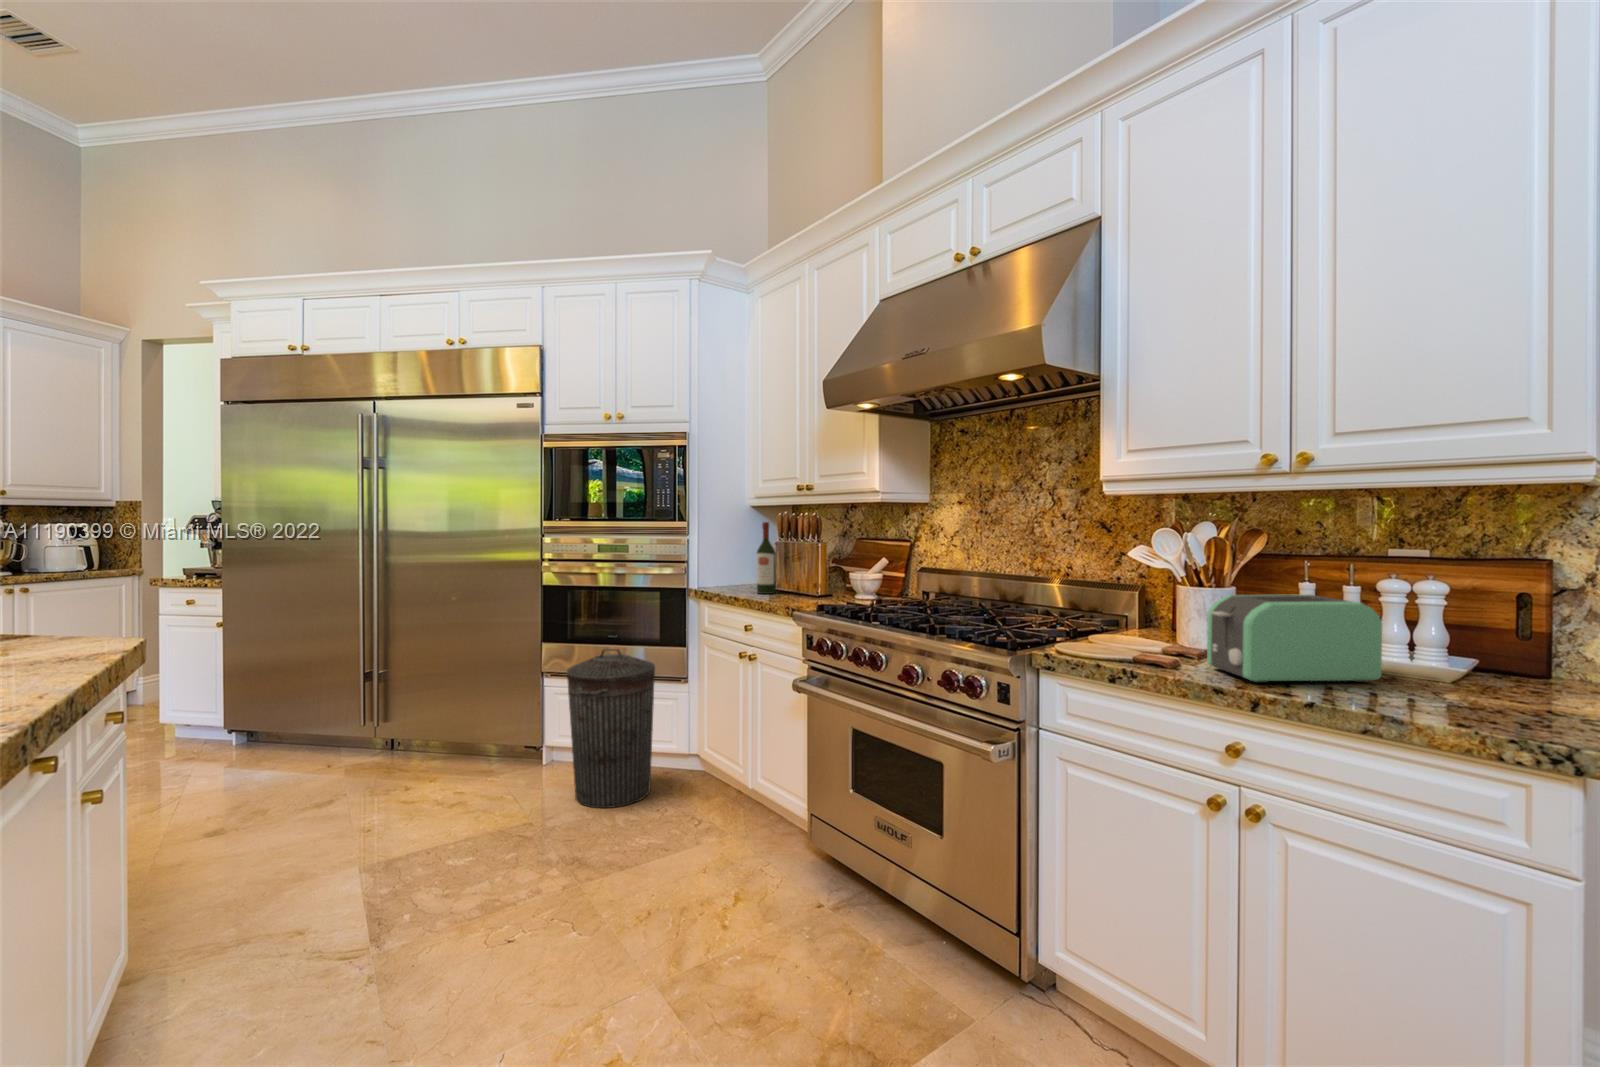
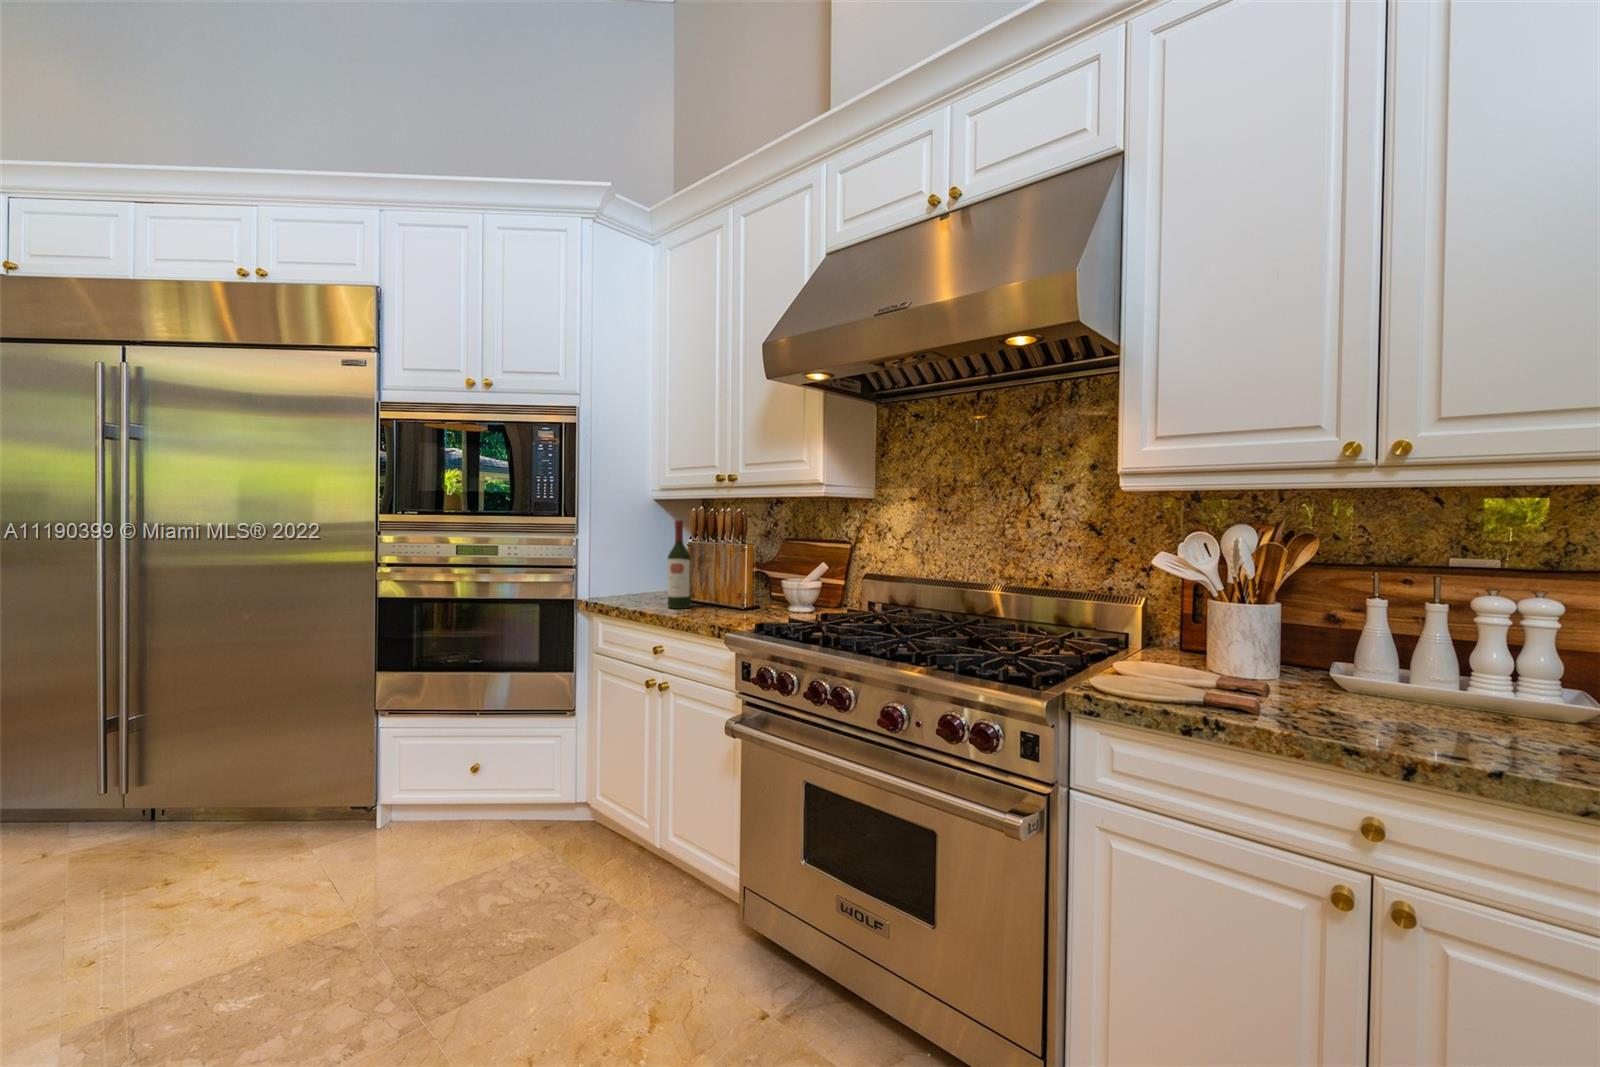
toaster: present [1207,595,1382,683] -> none [1298,617,1516,735]
trash can: present [567,649,655,808] -> none [414,681,534,888]

